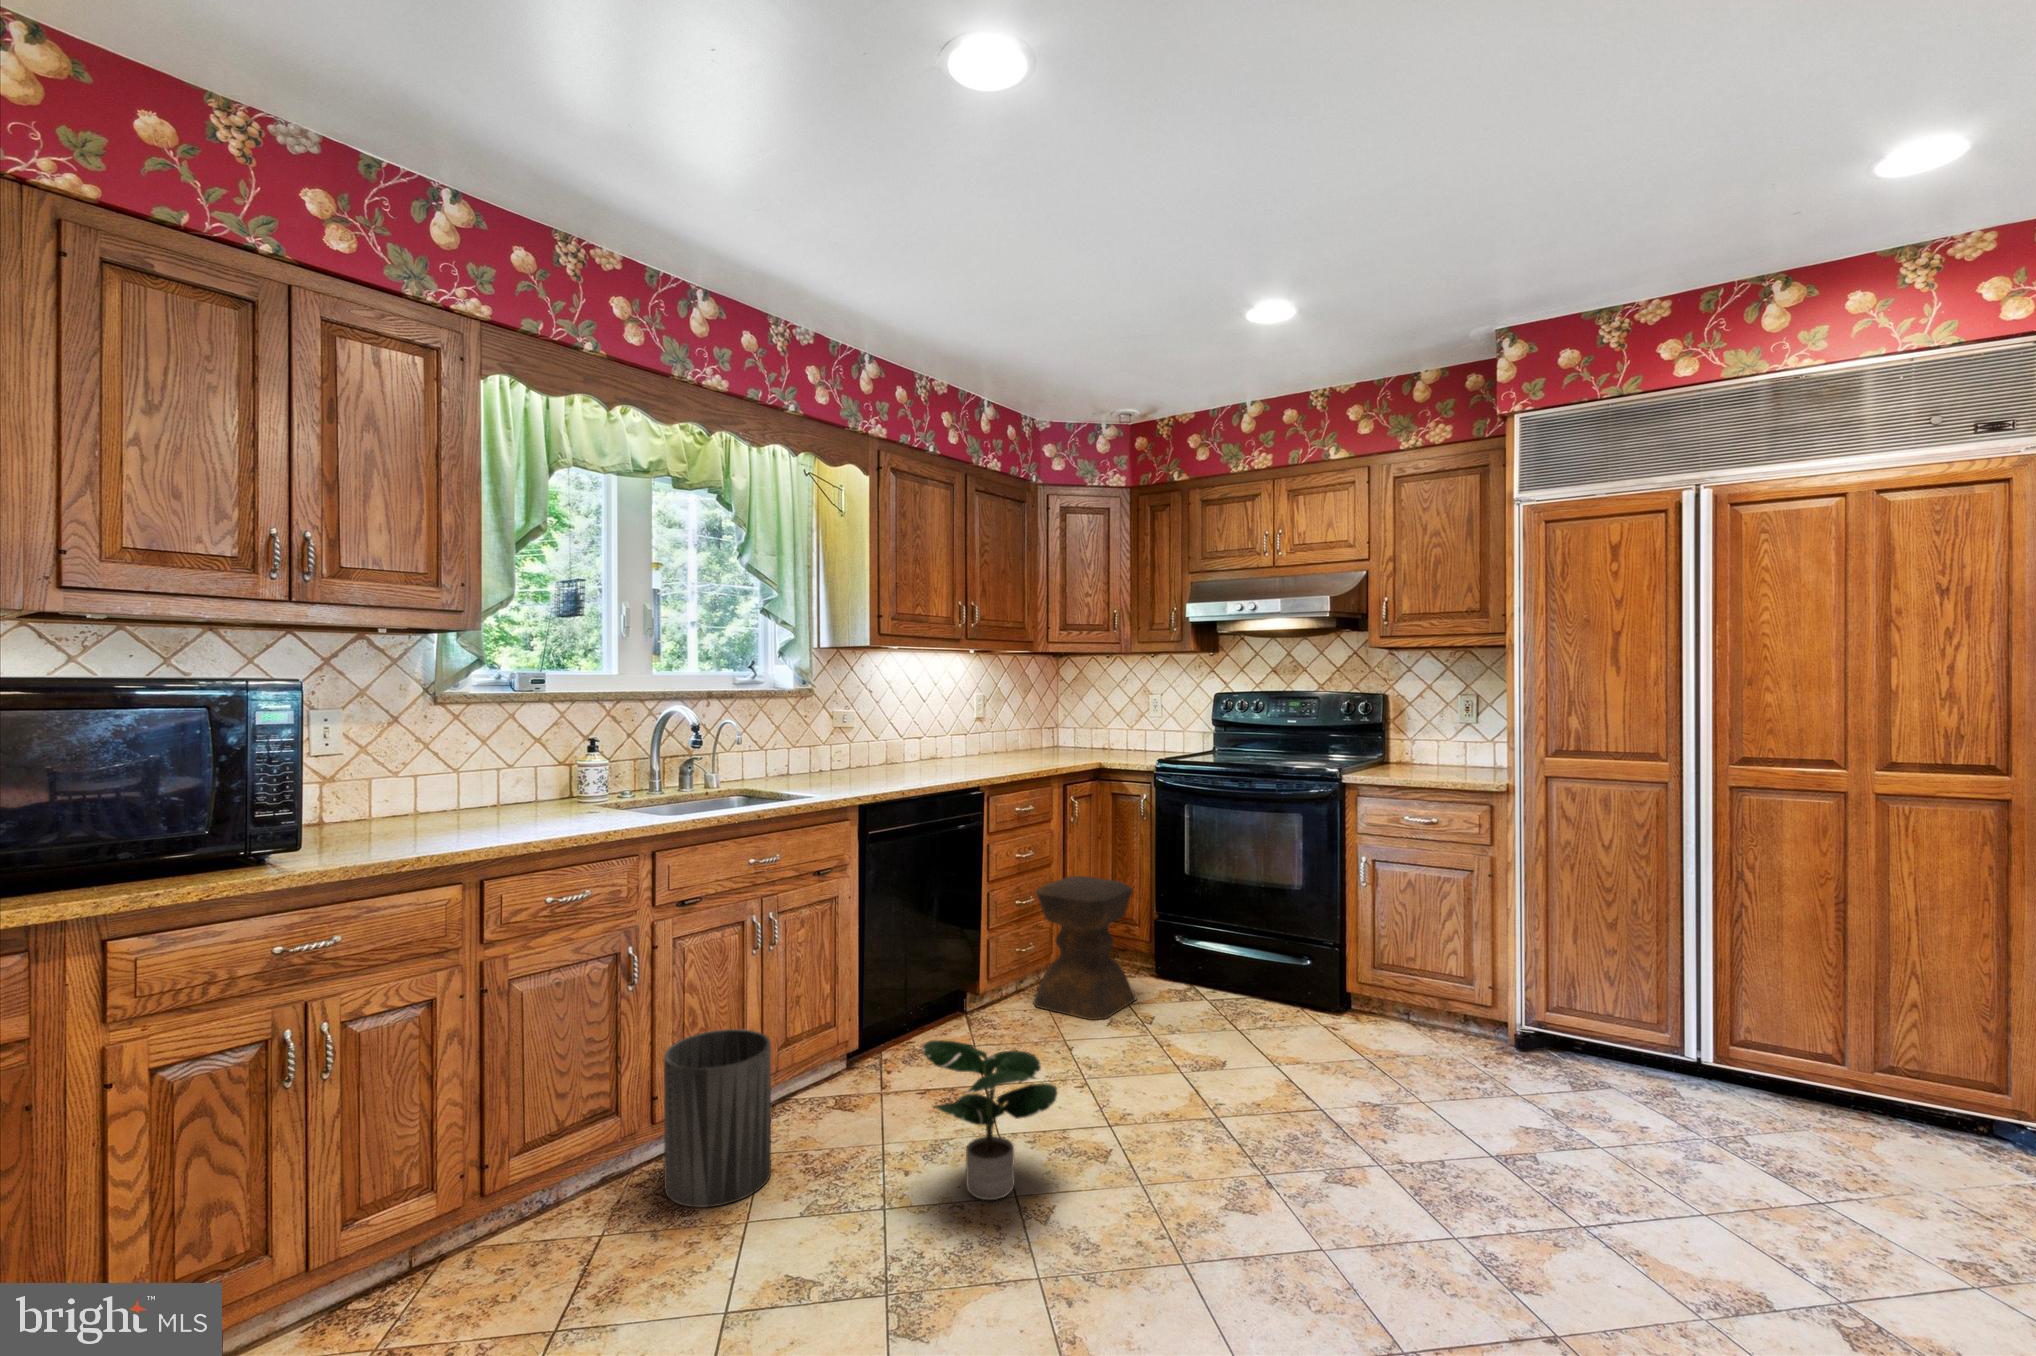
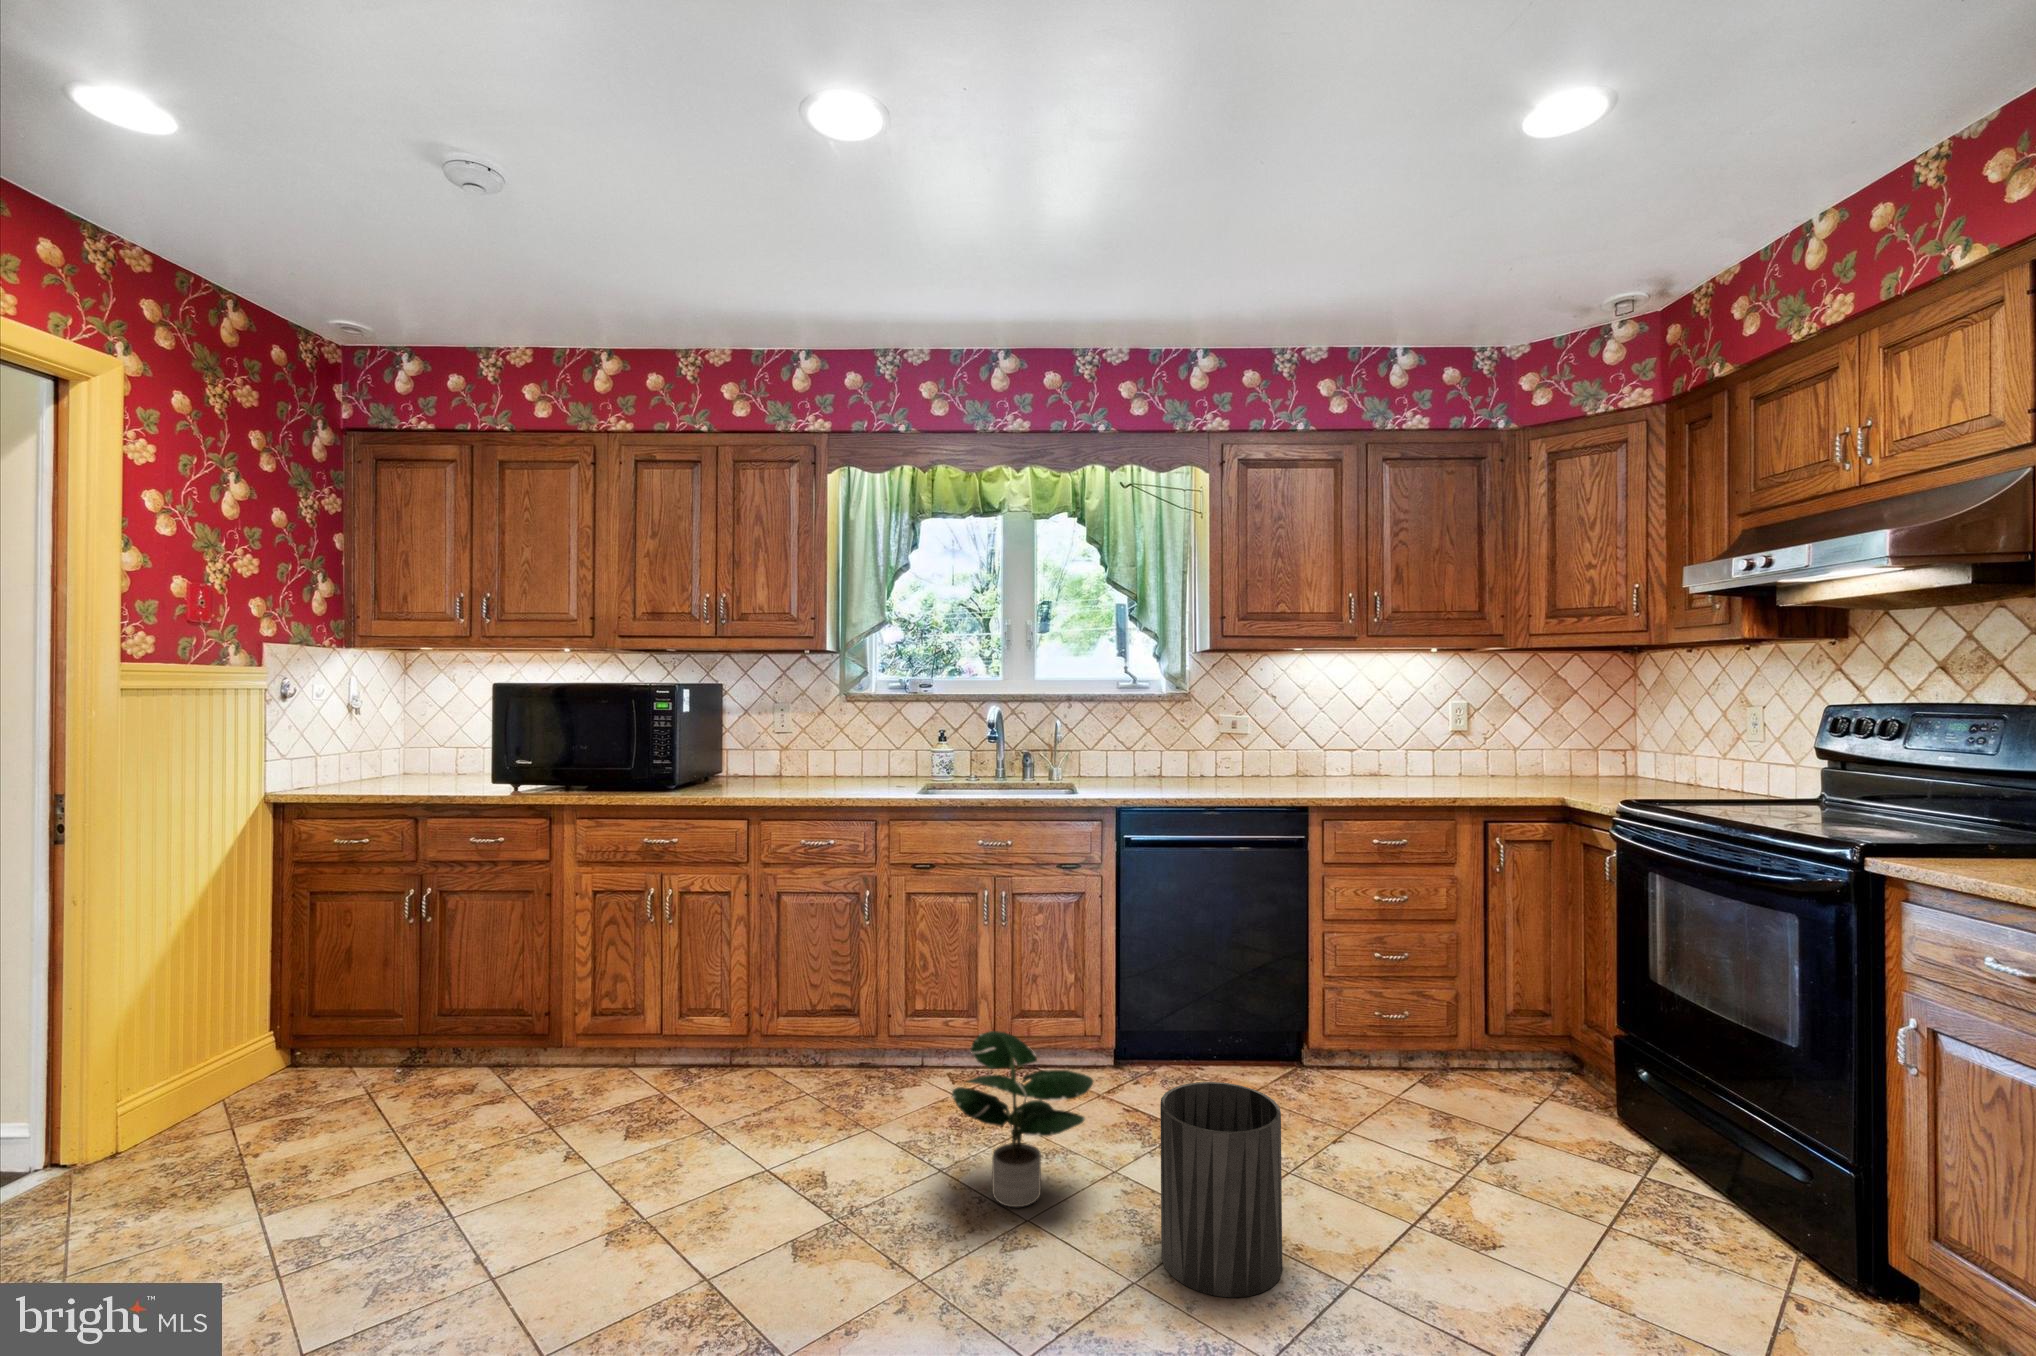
stool: present [1033,876,1136,1020] -> none [1378,941,1526,1133]
trash can: present [664,1029,771,1207] -> present [1160,1082,1282,1297]

